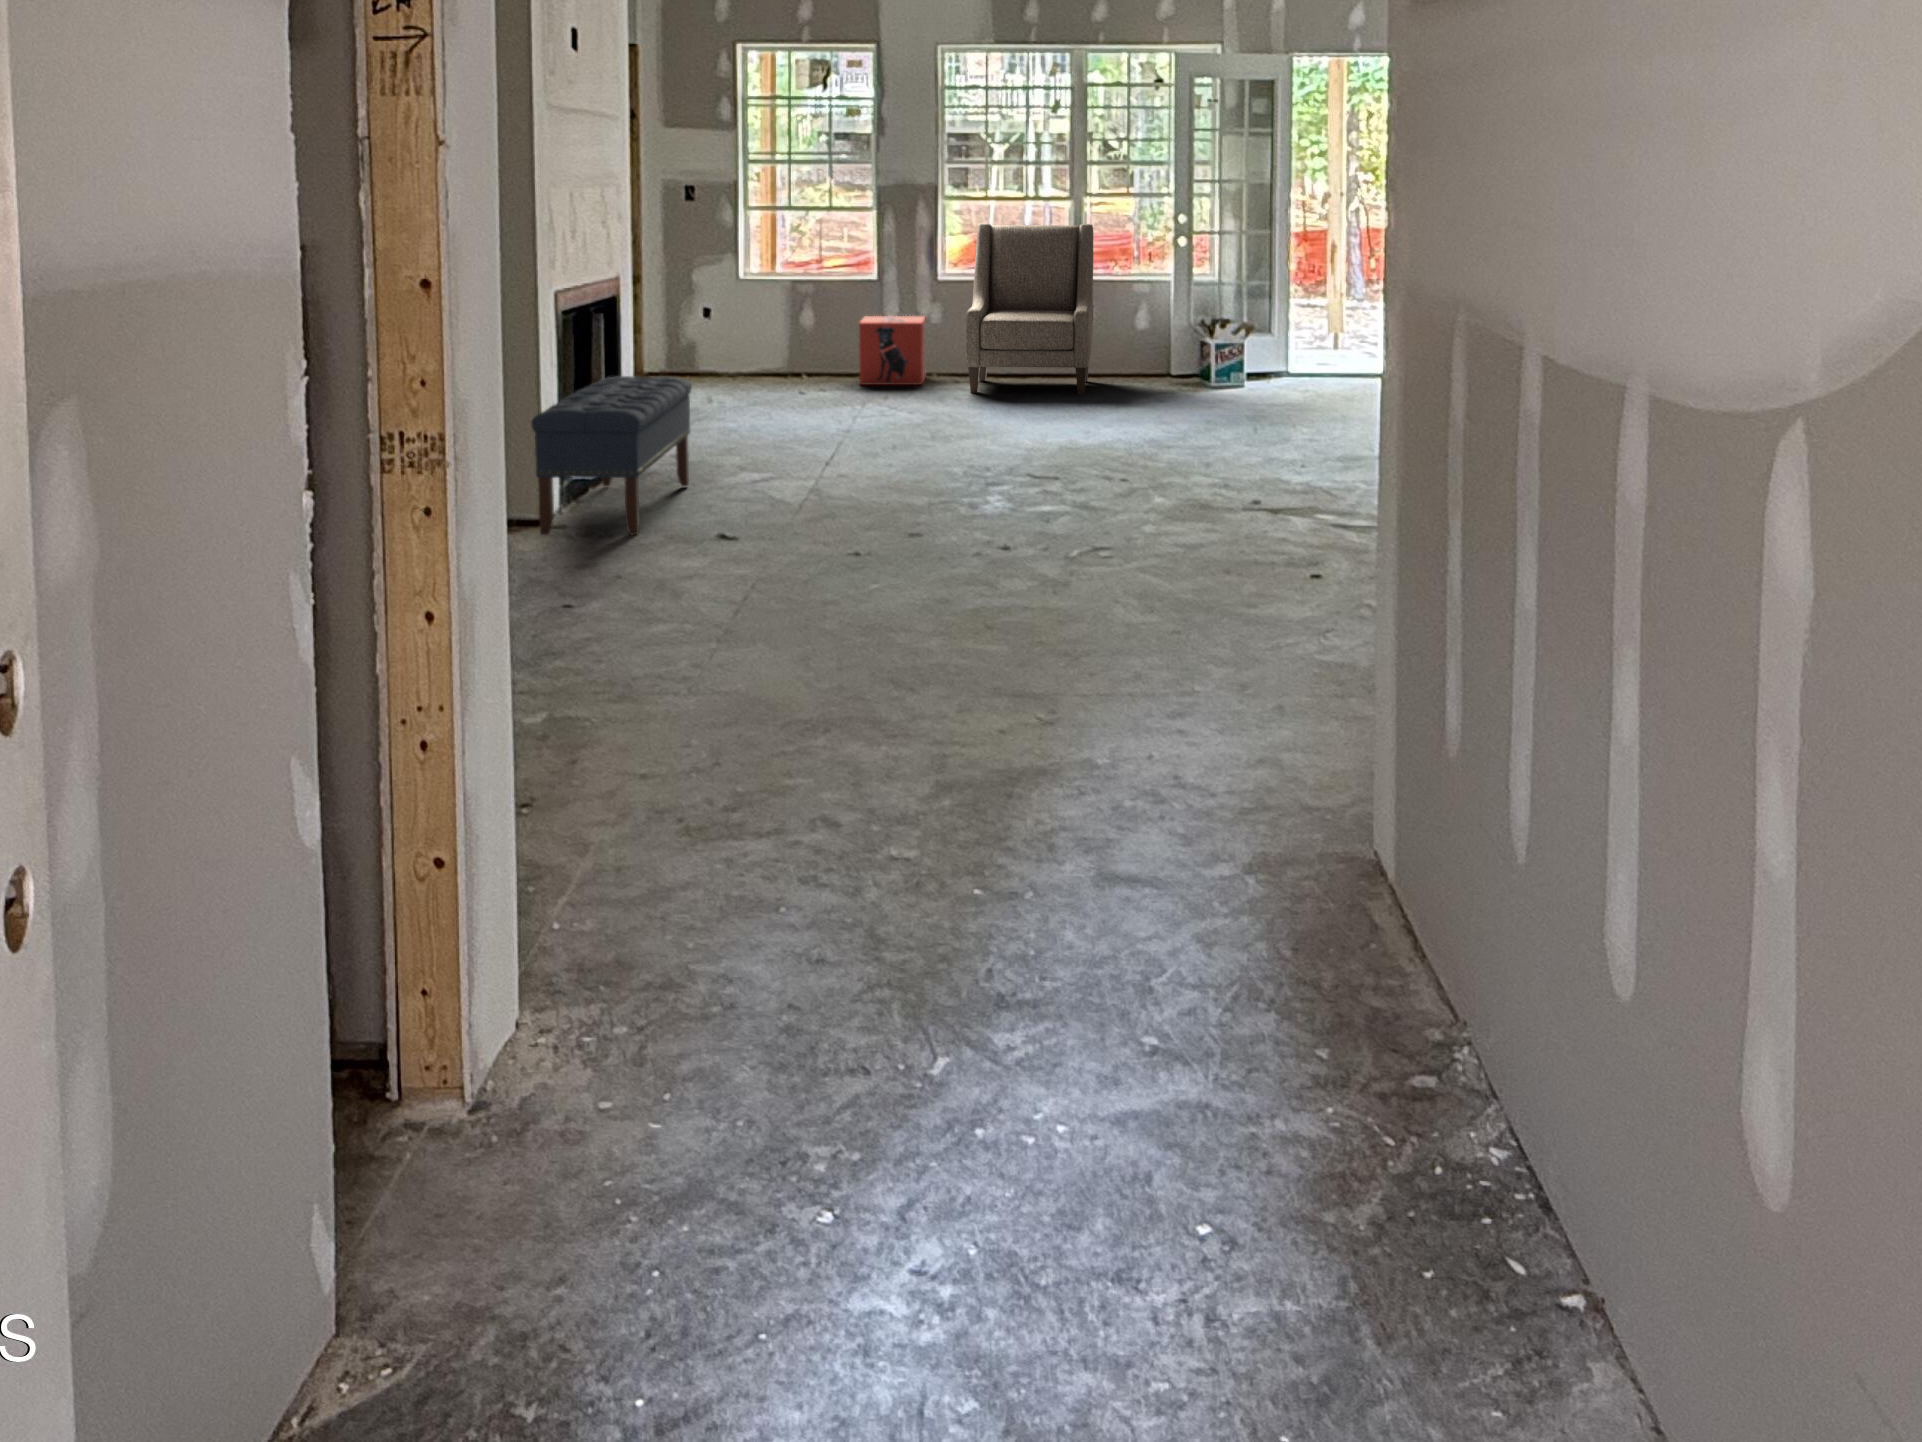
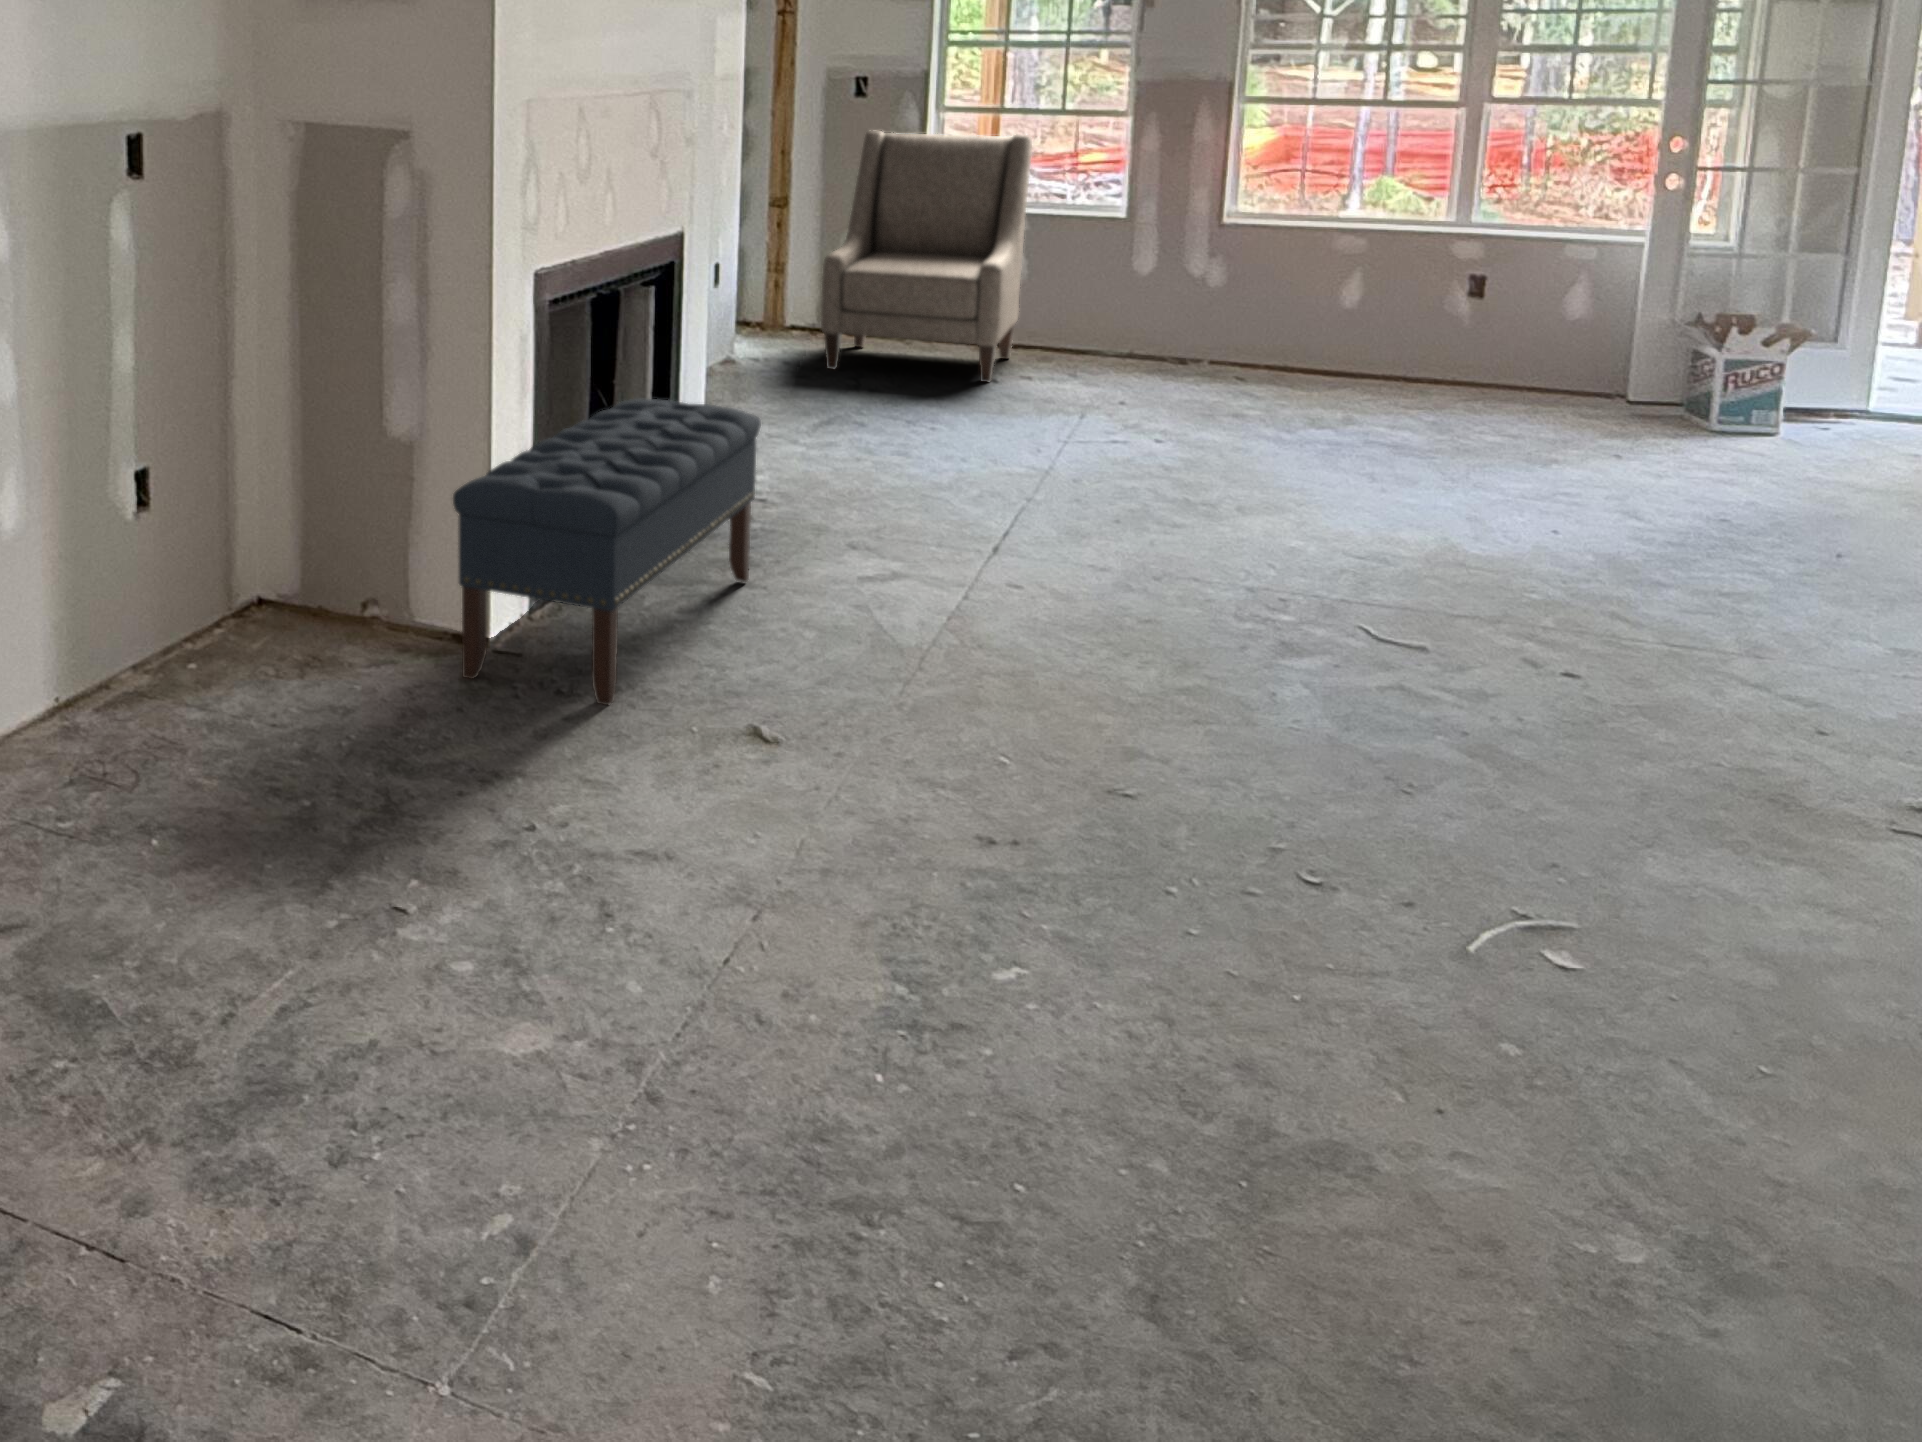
chair: present [966,223,1093,394] -> present [821,131,1032,382]
storage box: present [859,316,925,385] -> none [1085,271,1197,381]

